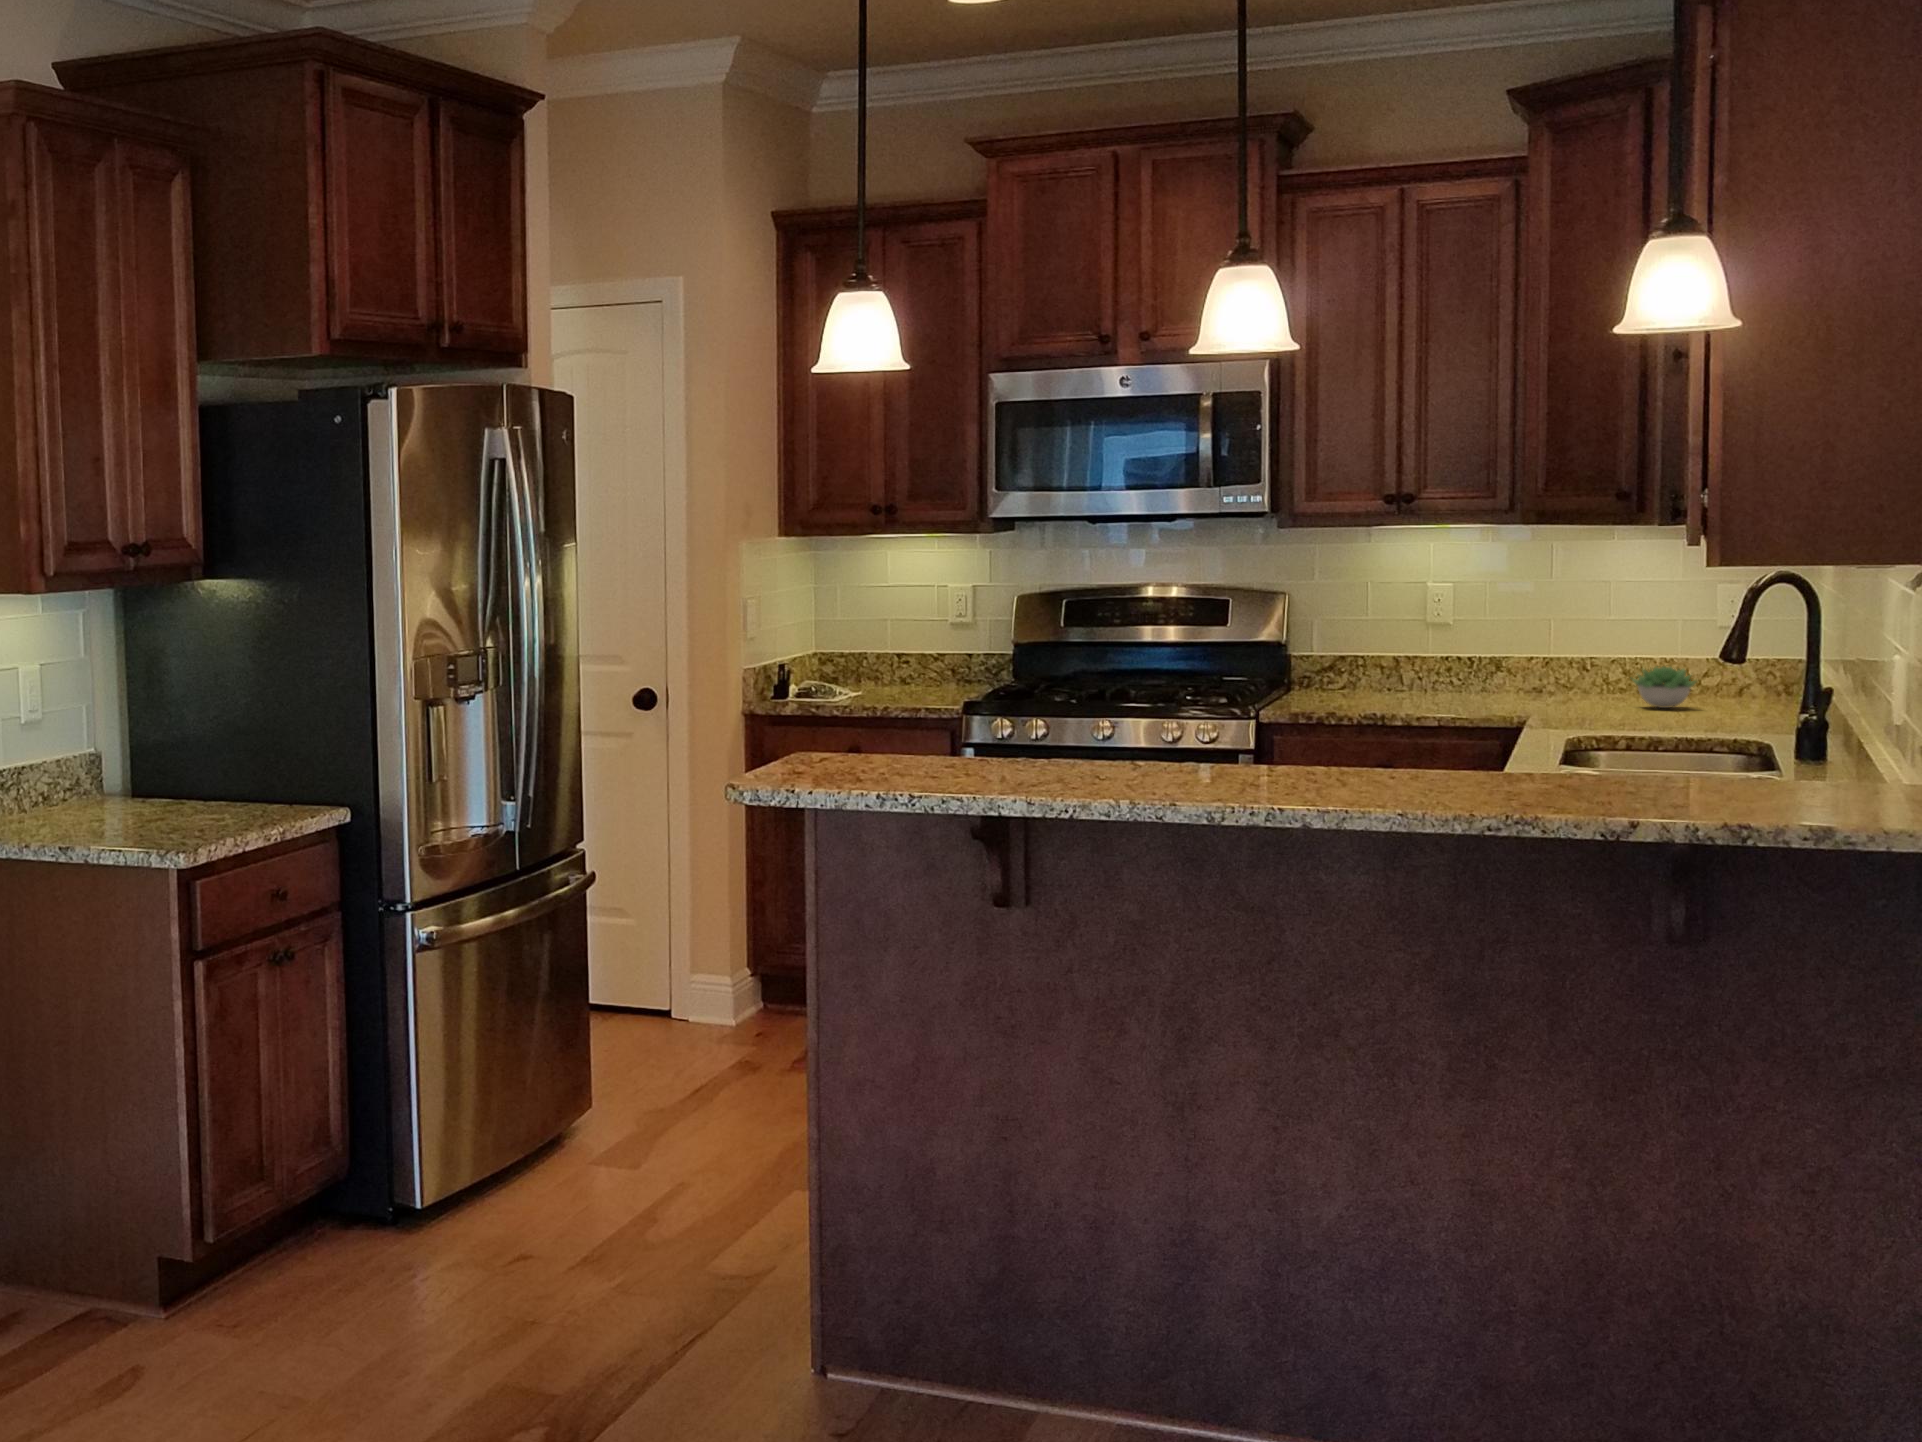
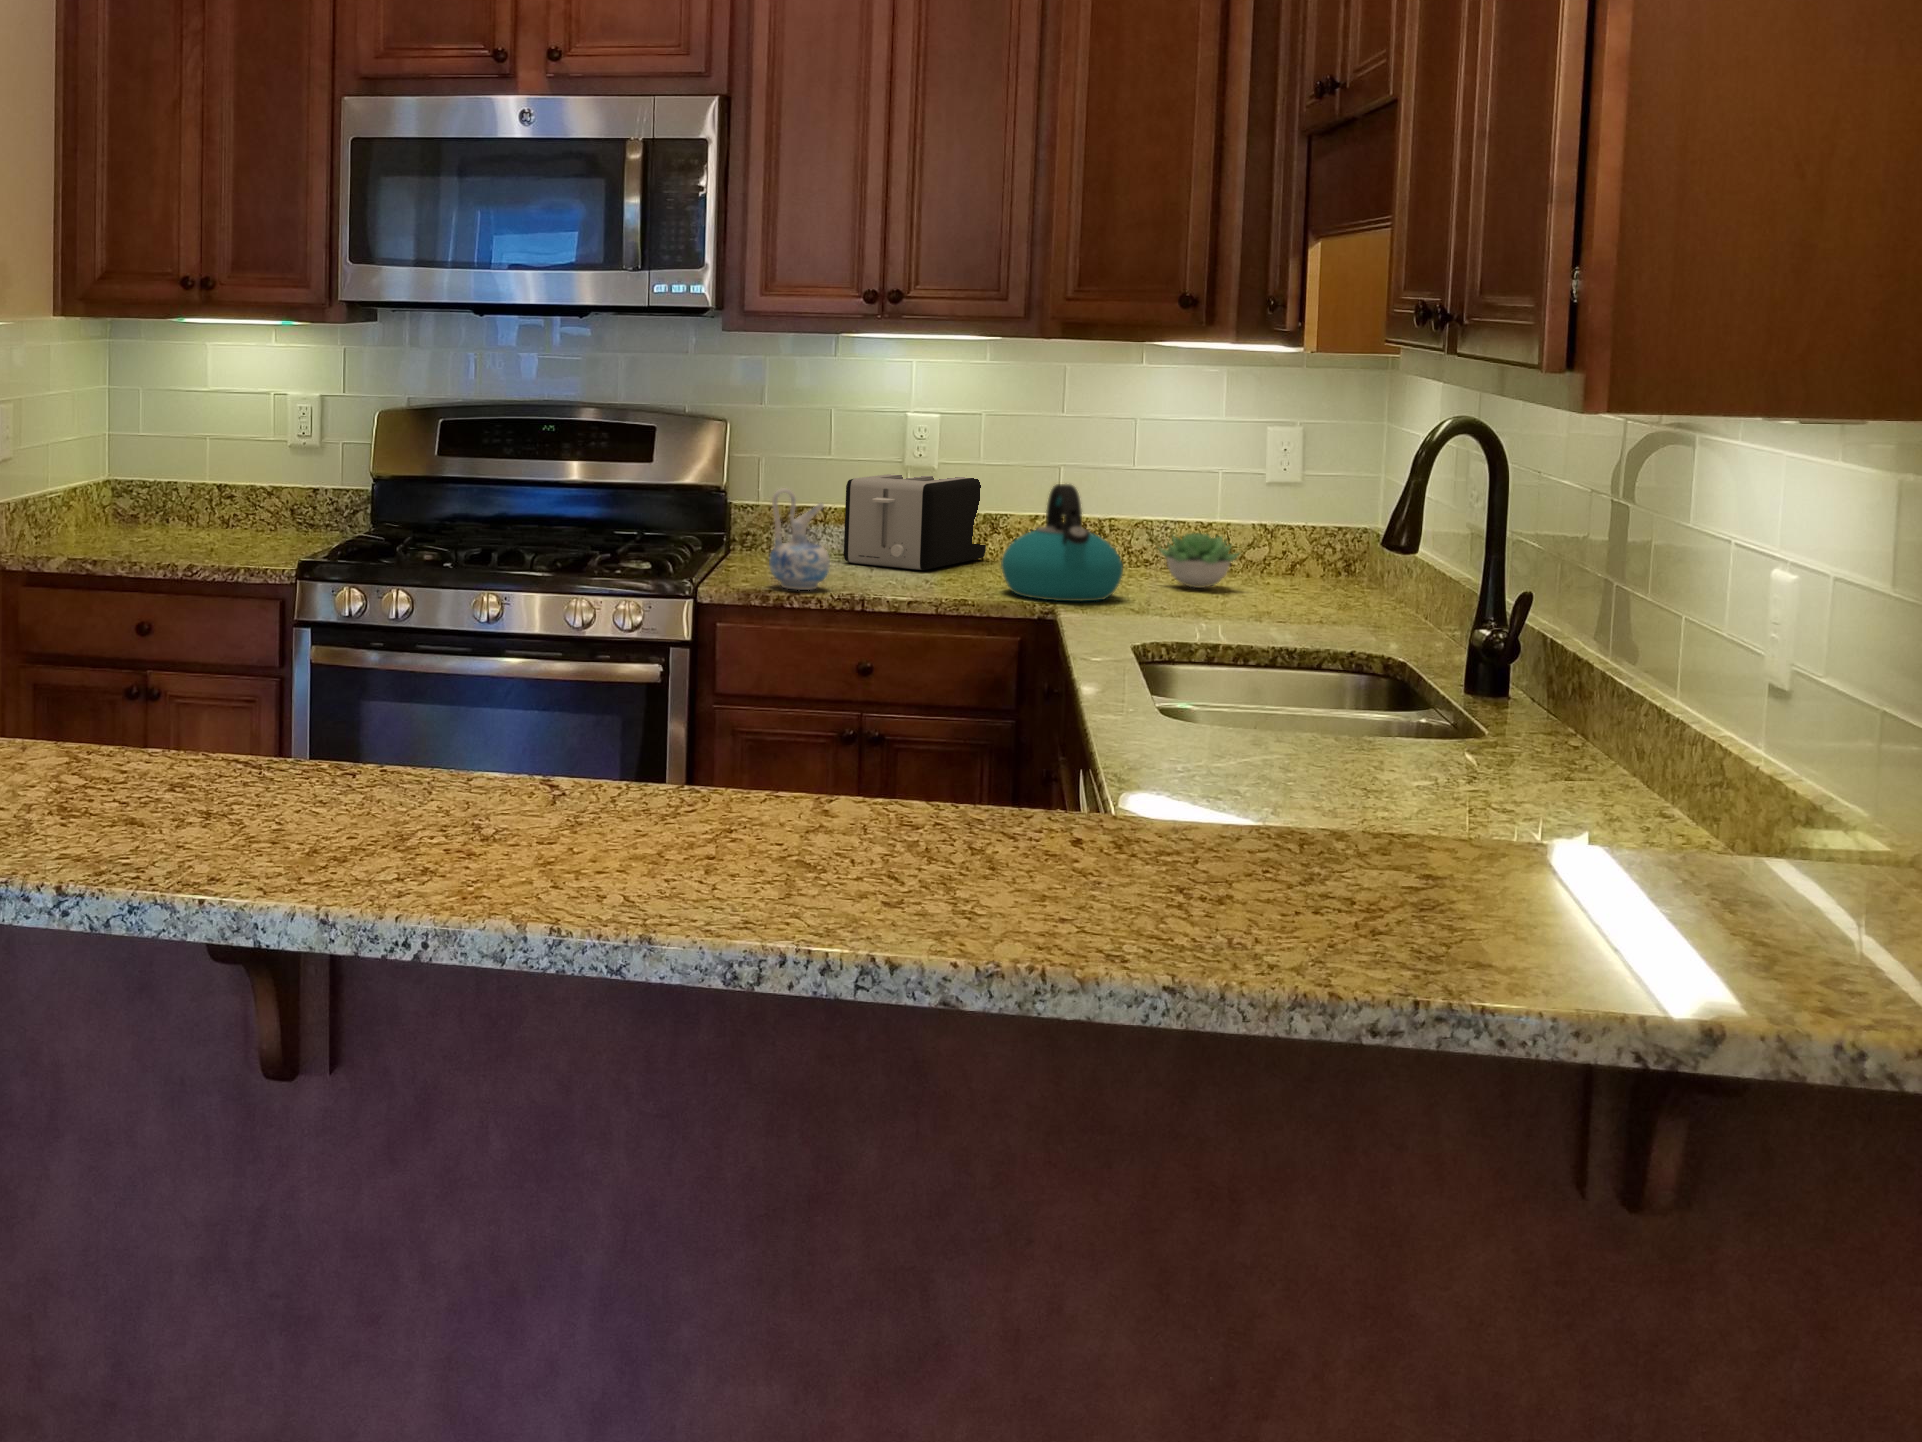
toaster: none [1379,628,1499,700] -> present [844,474,986,570]
kettle: none [1496,631,1592,717] -> present [1001,484,1123,601]
ceramic pitcher: none [1312,640,1359,713] -> present [769,488,830,590]

